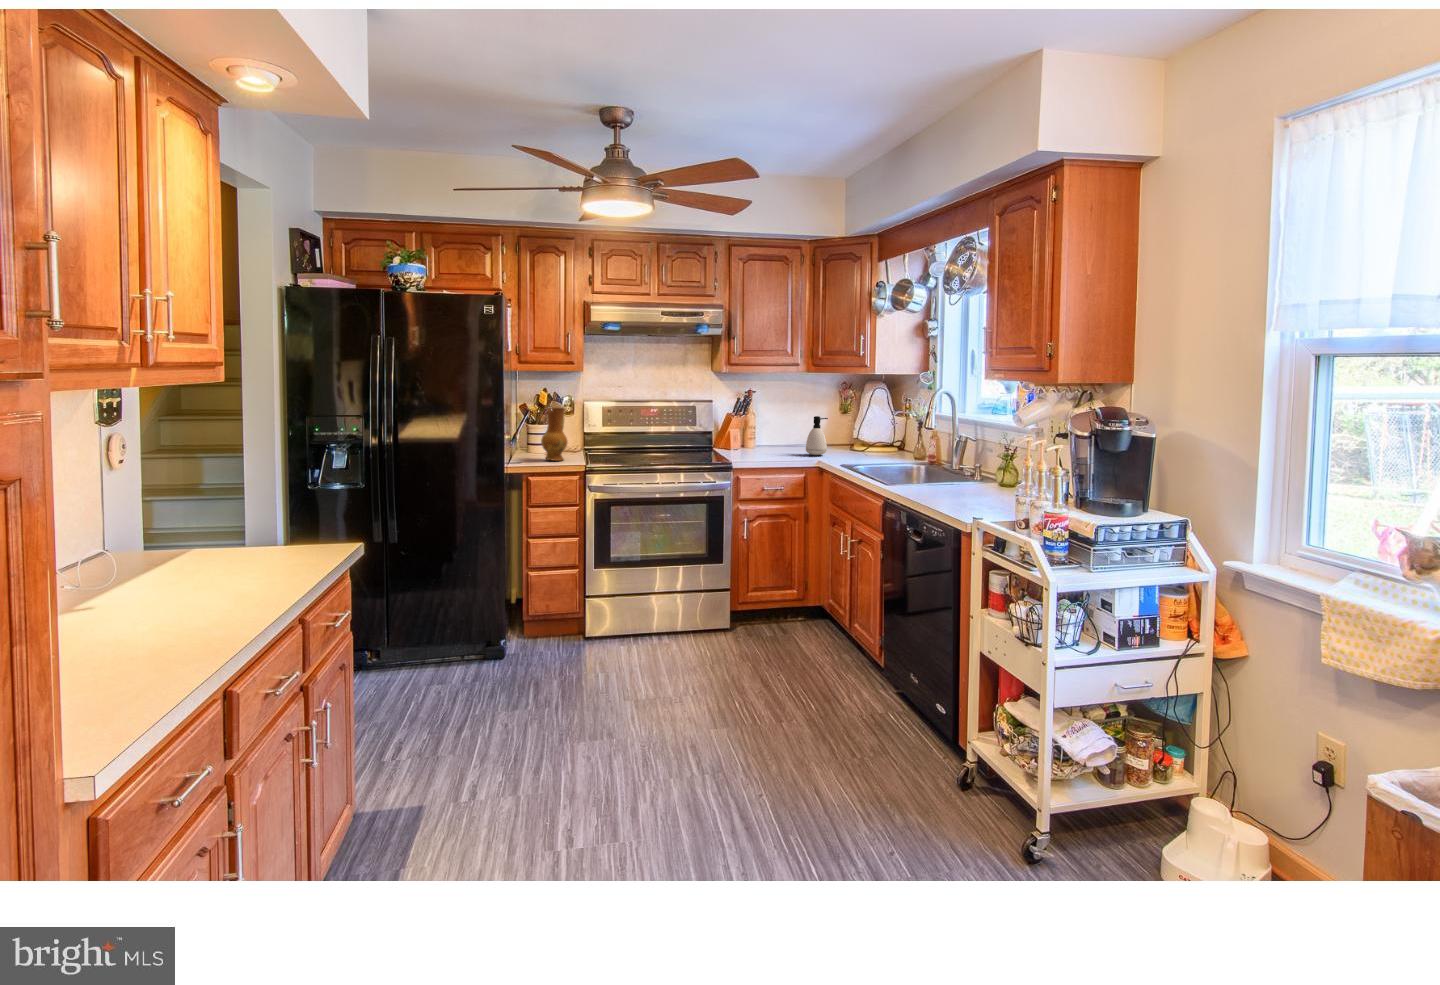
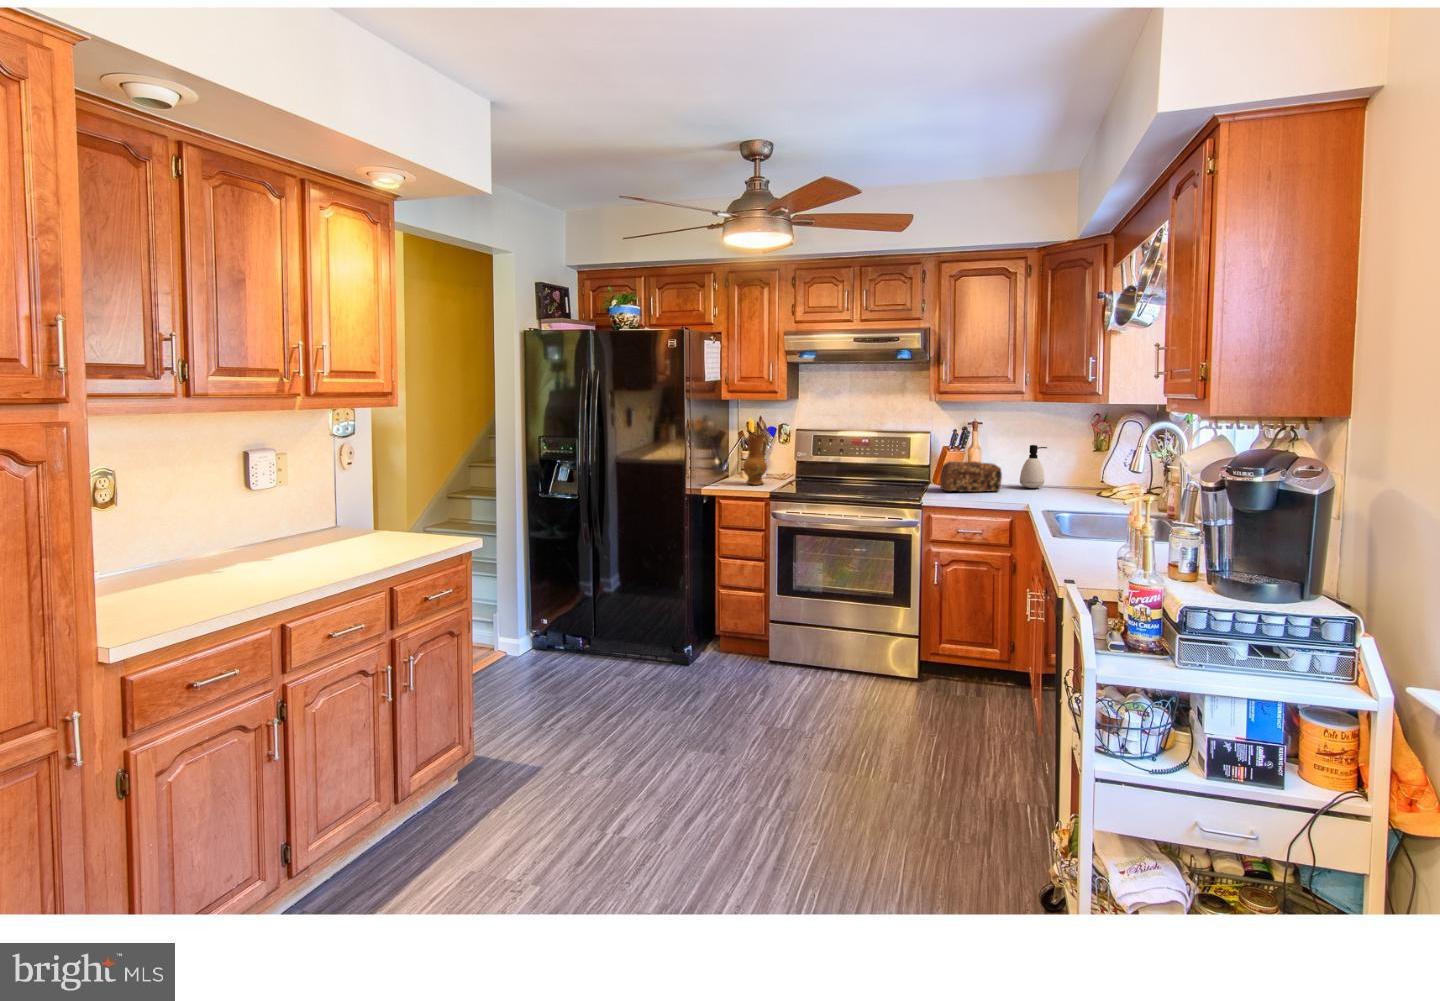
bread loaf: none [740,432,797,460] -> present [940,462,1002,492]

